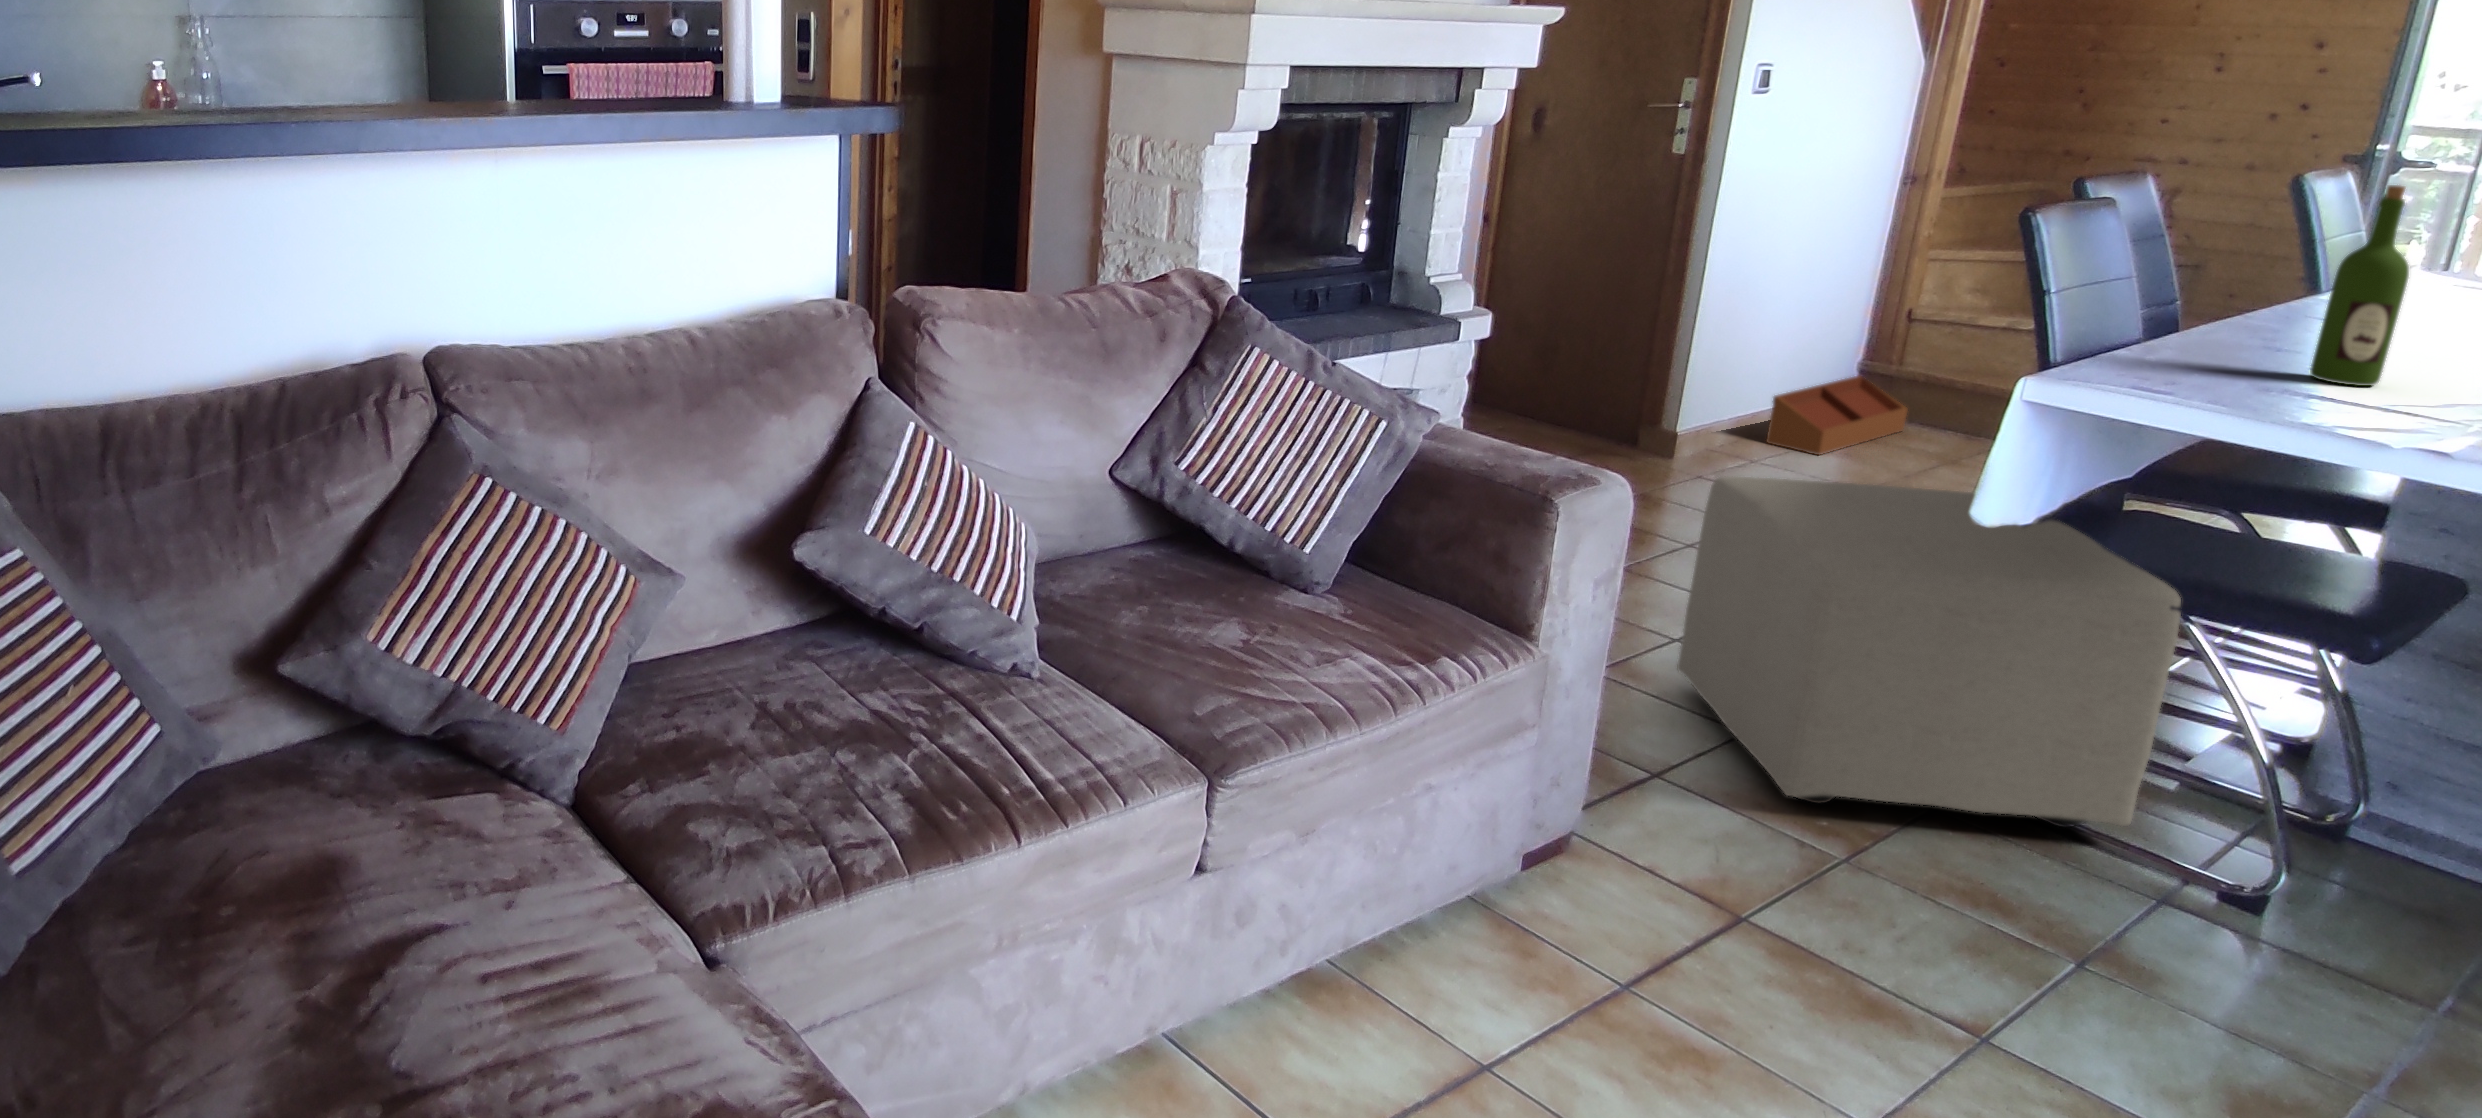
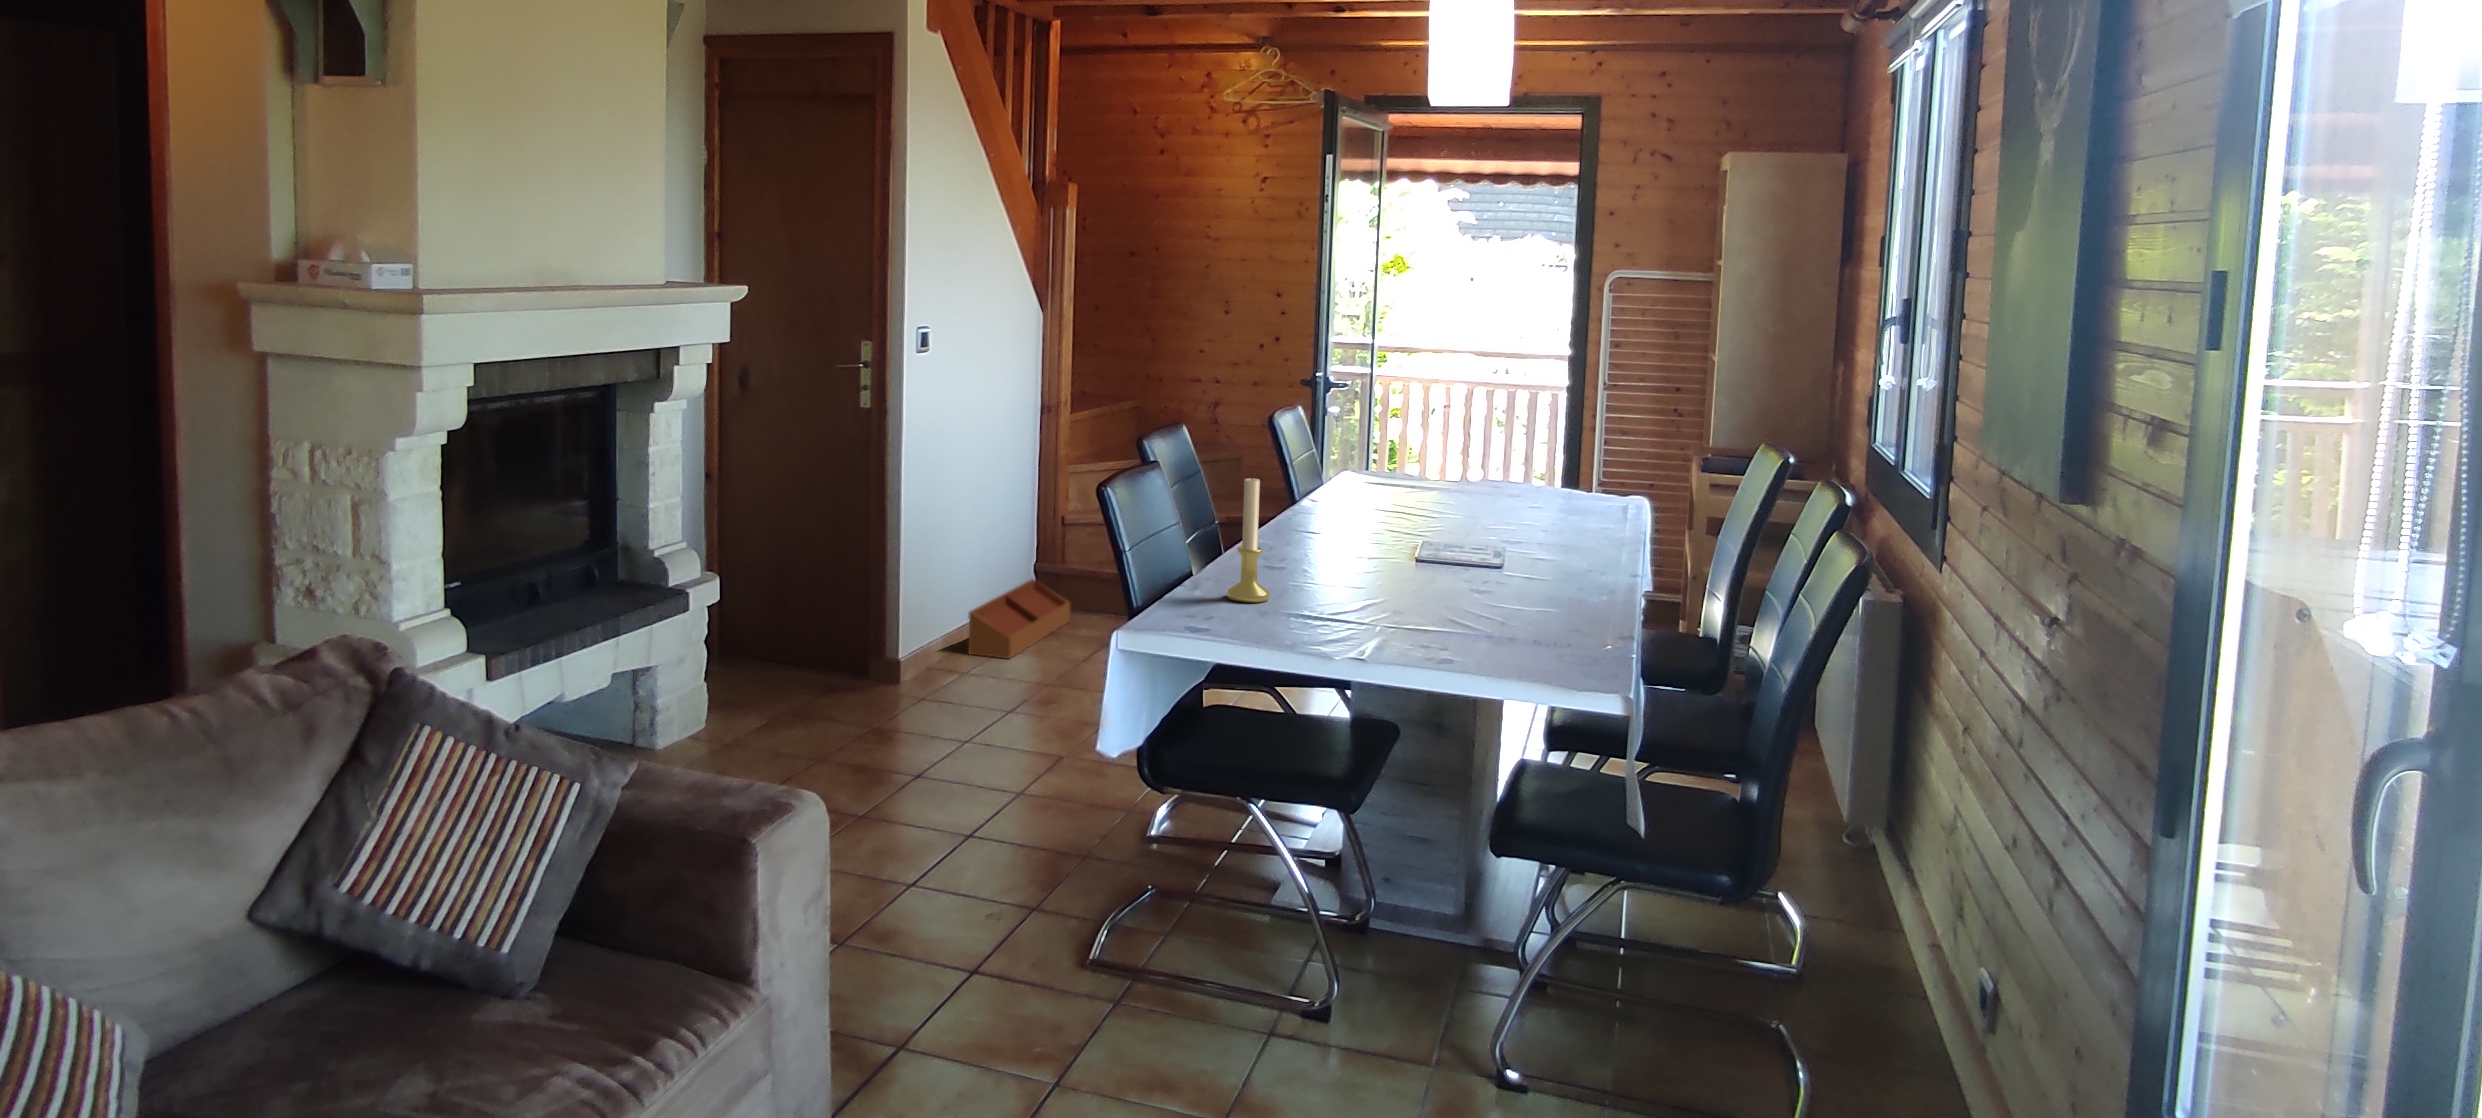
wine bottle: present [2310,185,2409,386] -> none [1293,447,1334,596]
candle holder: none [2197,213,2285,379] -> present [1227,475,1270,603]
ottoman: present [1677,476,2181,827] -> none [903,712,1245,1039]

